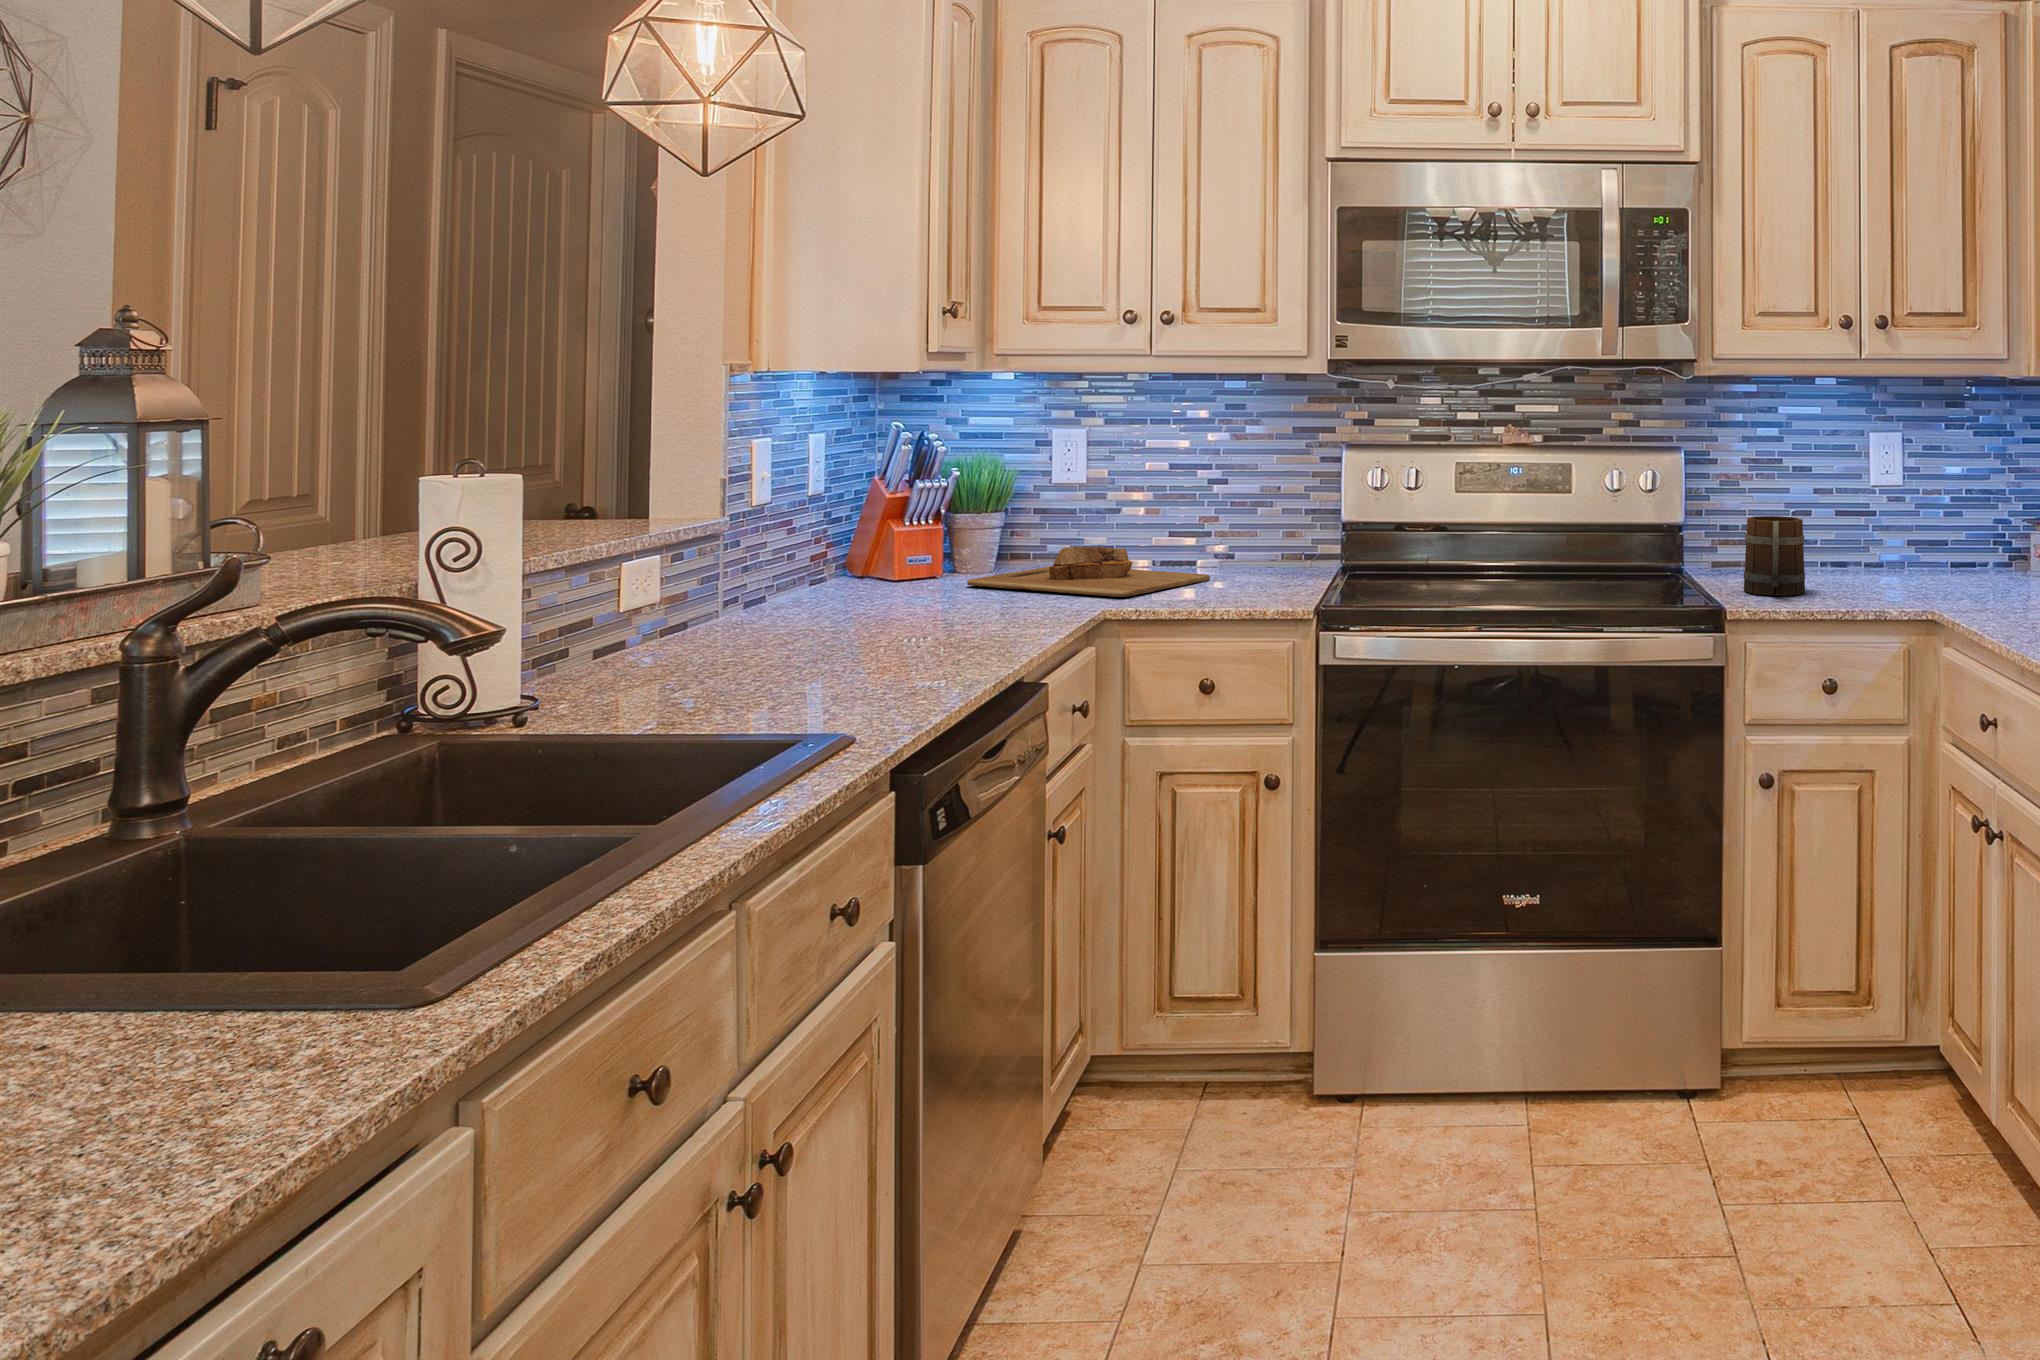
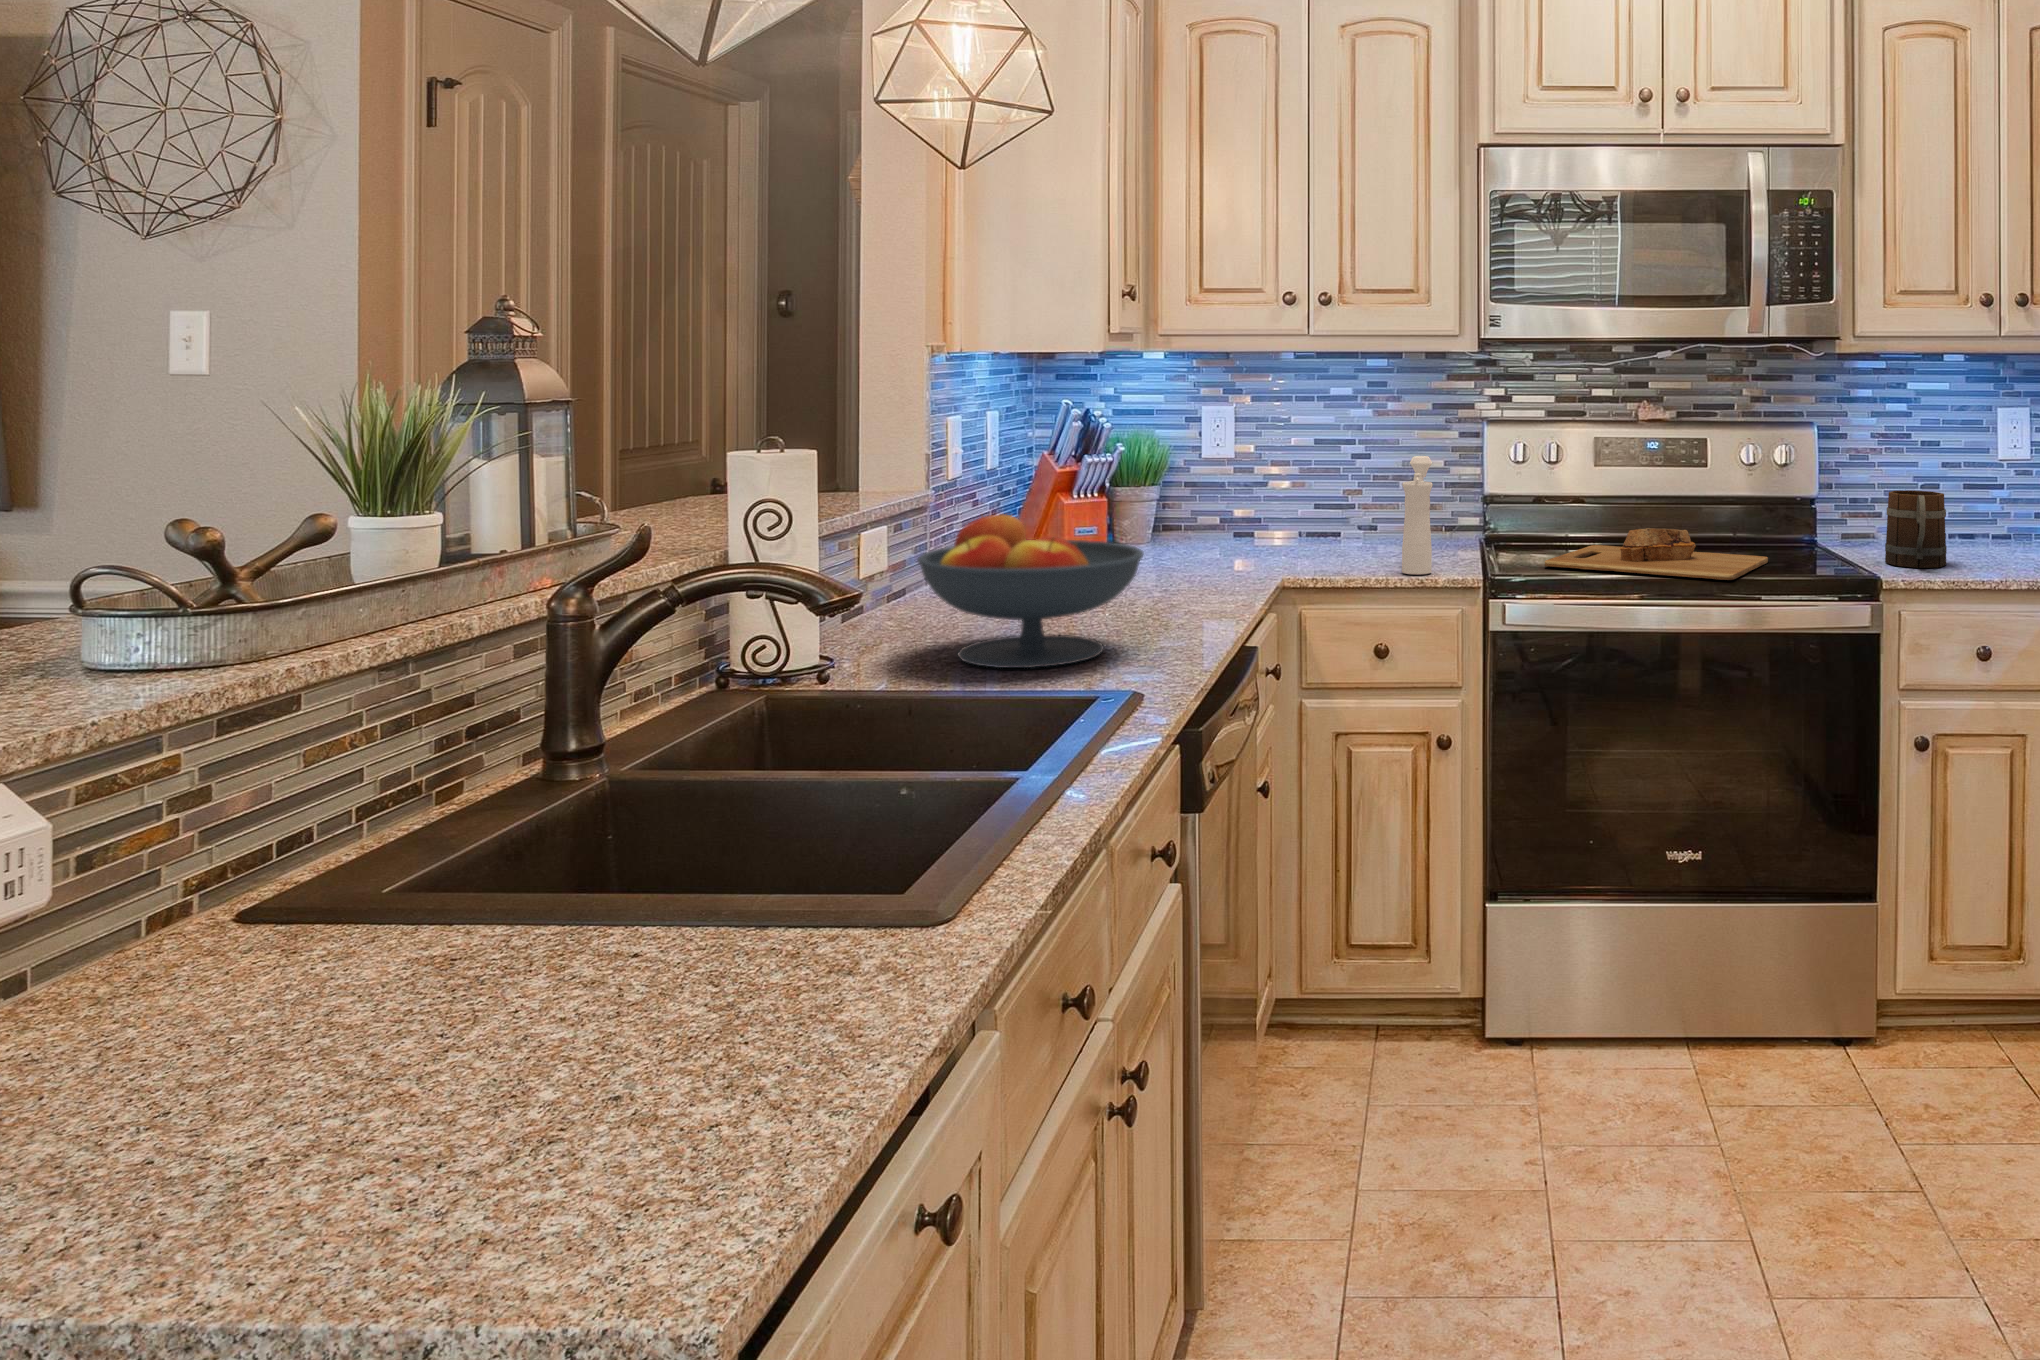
pepper mill: none [1233,482,1272,606] -> present [1402,456,1433,575]
fruit bowl: none [640,541,902,709] -> present [917,514,1143,668]
cutting board: present [967,546,1210,597] -> present [1545,528,1768,580]

